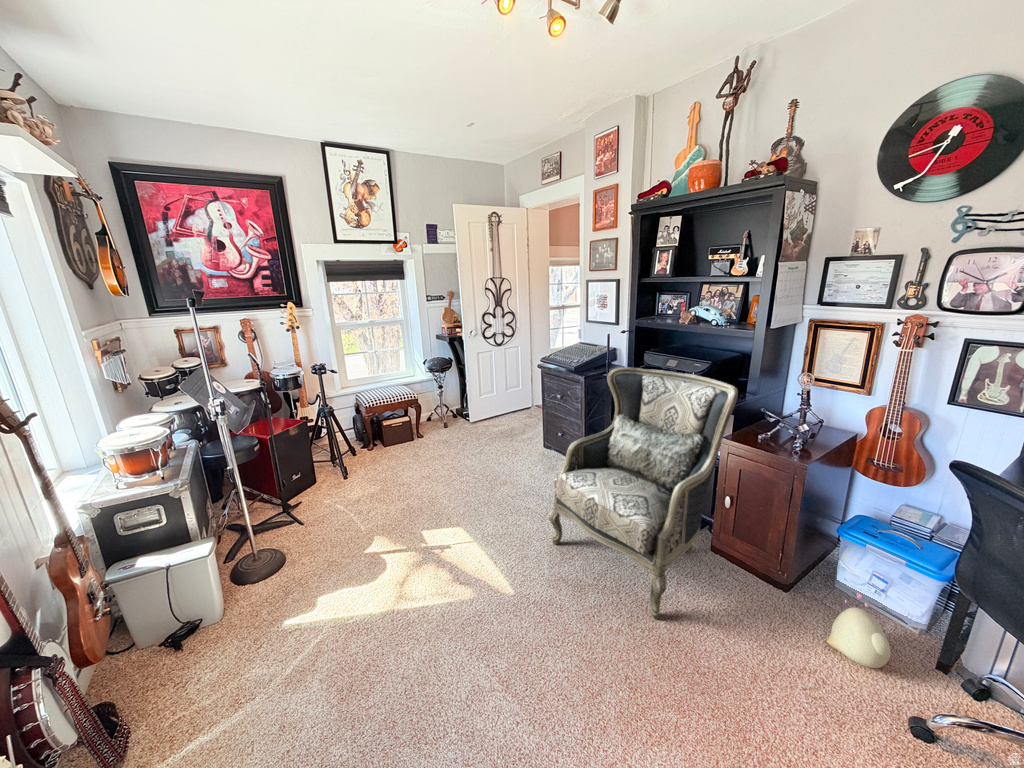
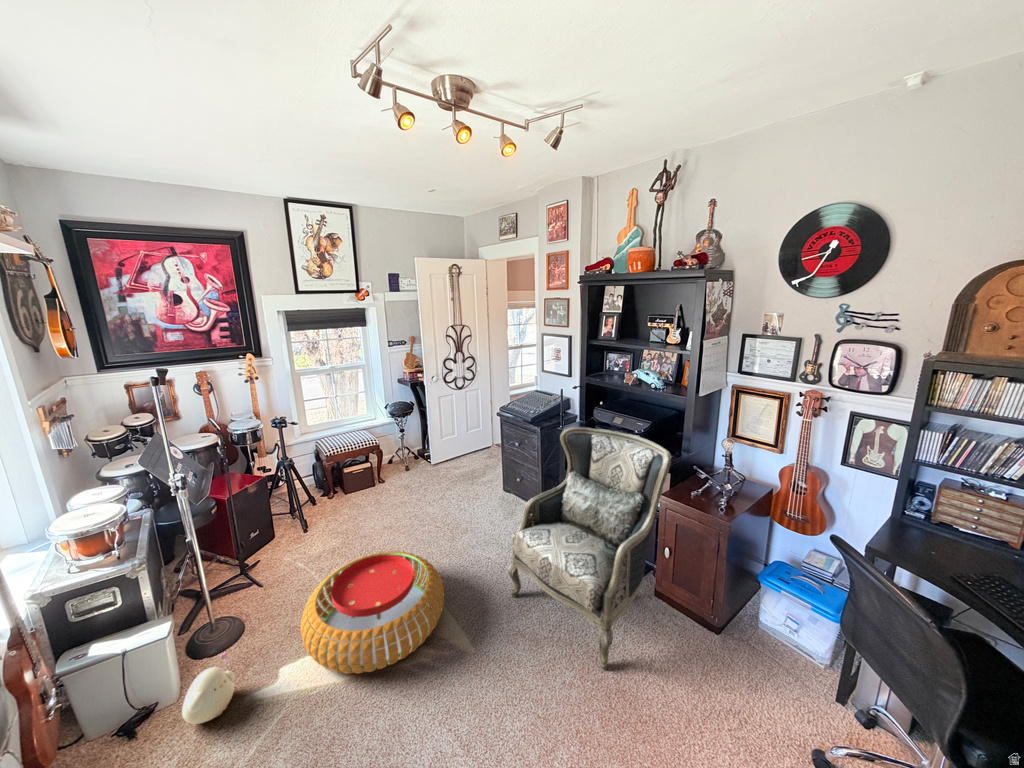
pouf: none [337,493,482,605] -> present [300,551,444,674]
plush toy: present [827,592,891,668] -> present [182,652,235,724]

